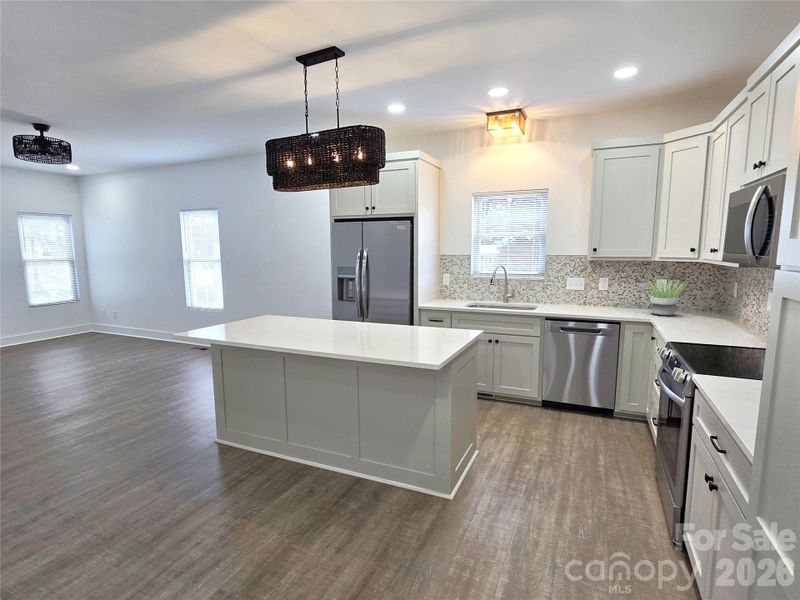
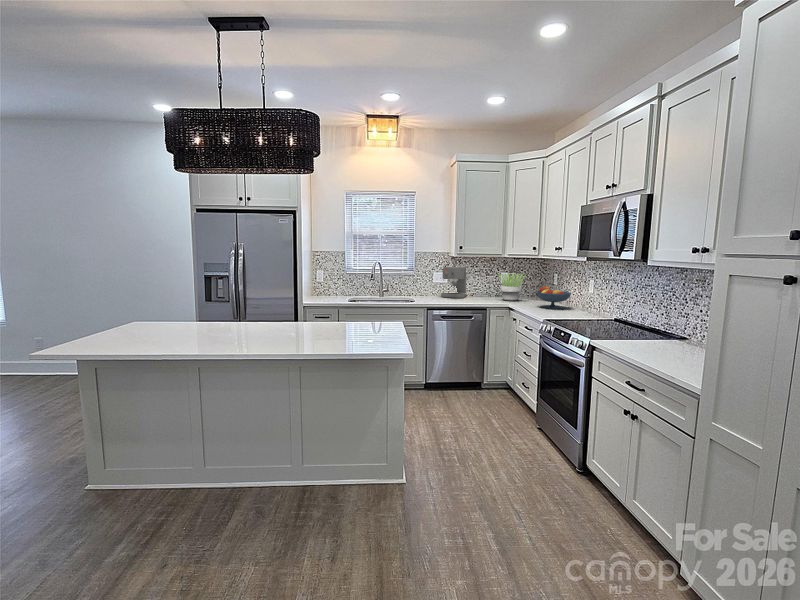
coffee maker: none [573,271,610,309] -> present [441,267,466,298]
fruit bowl: none [688,299,743,331] -> present [536,286,571,309]

